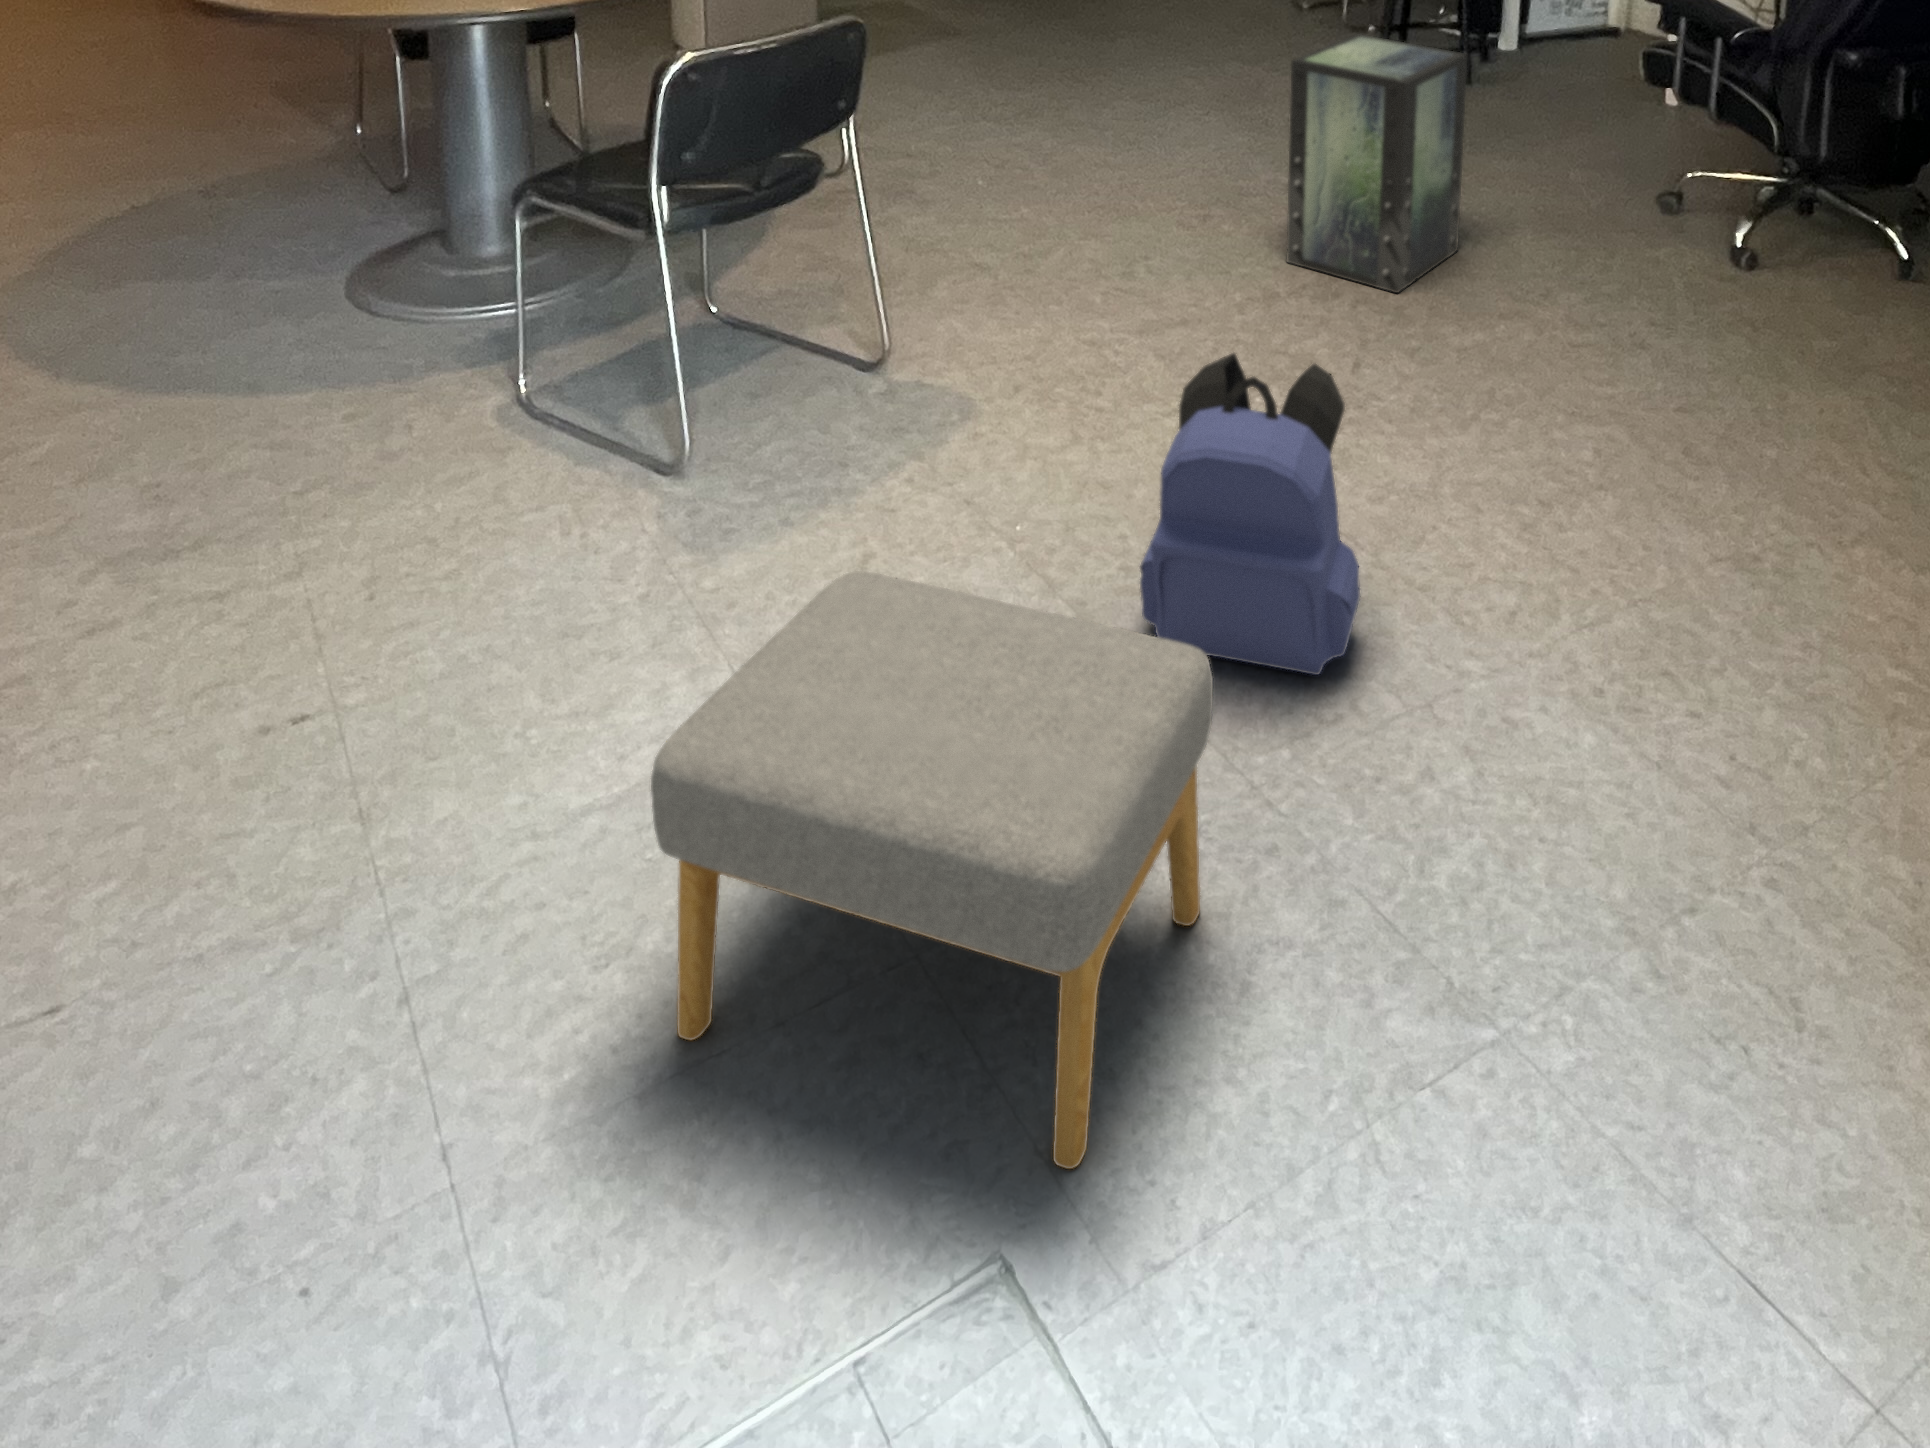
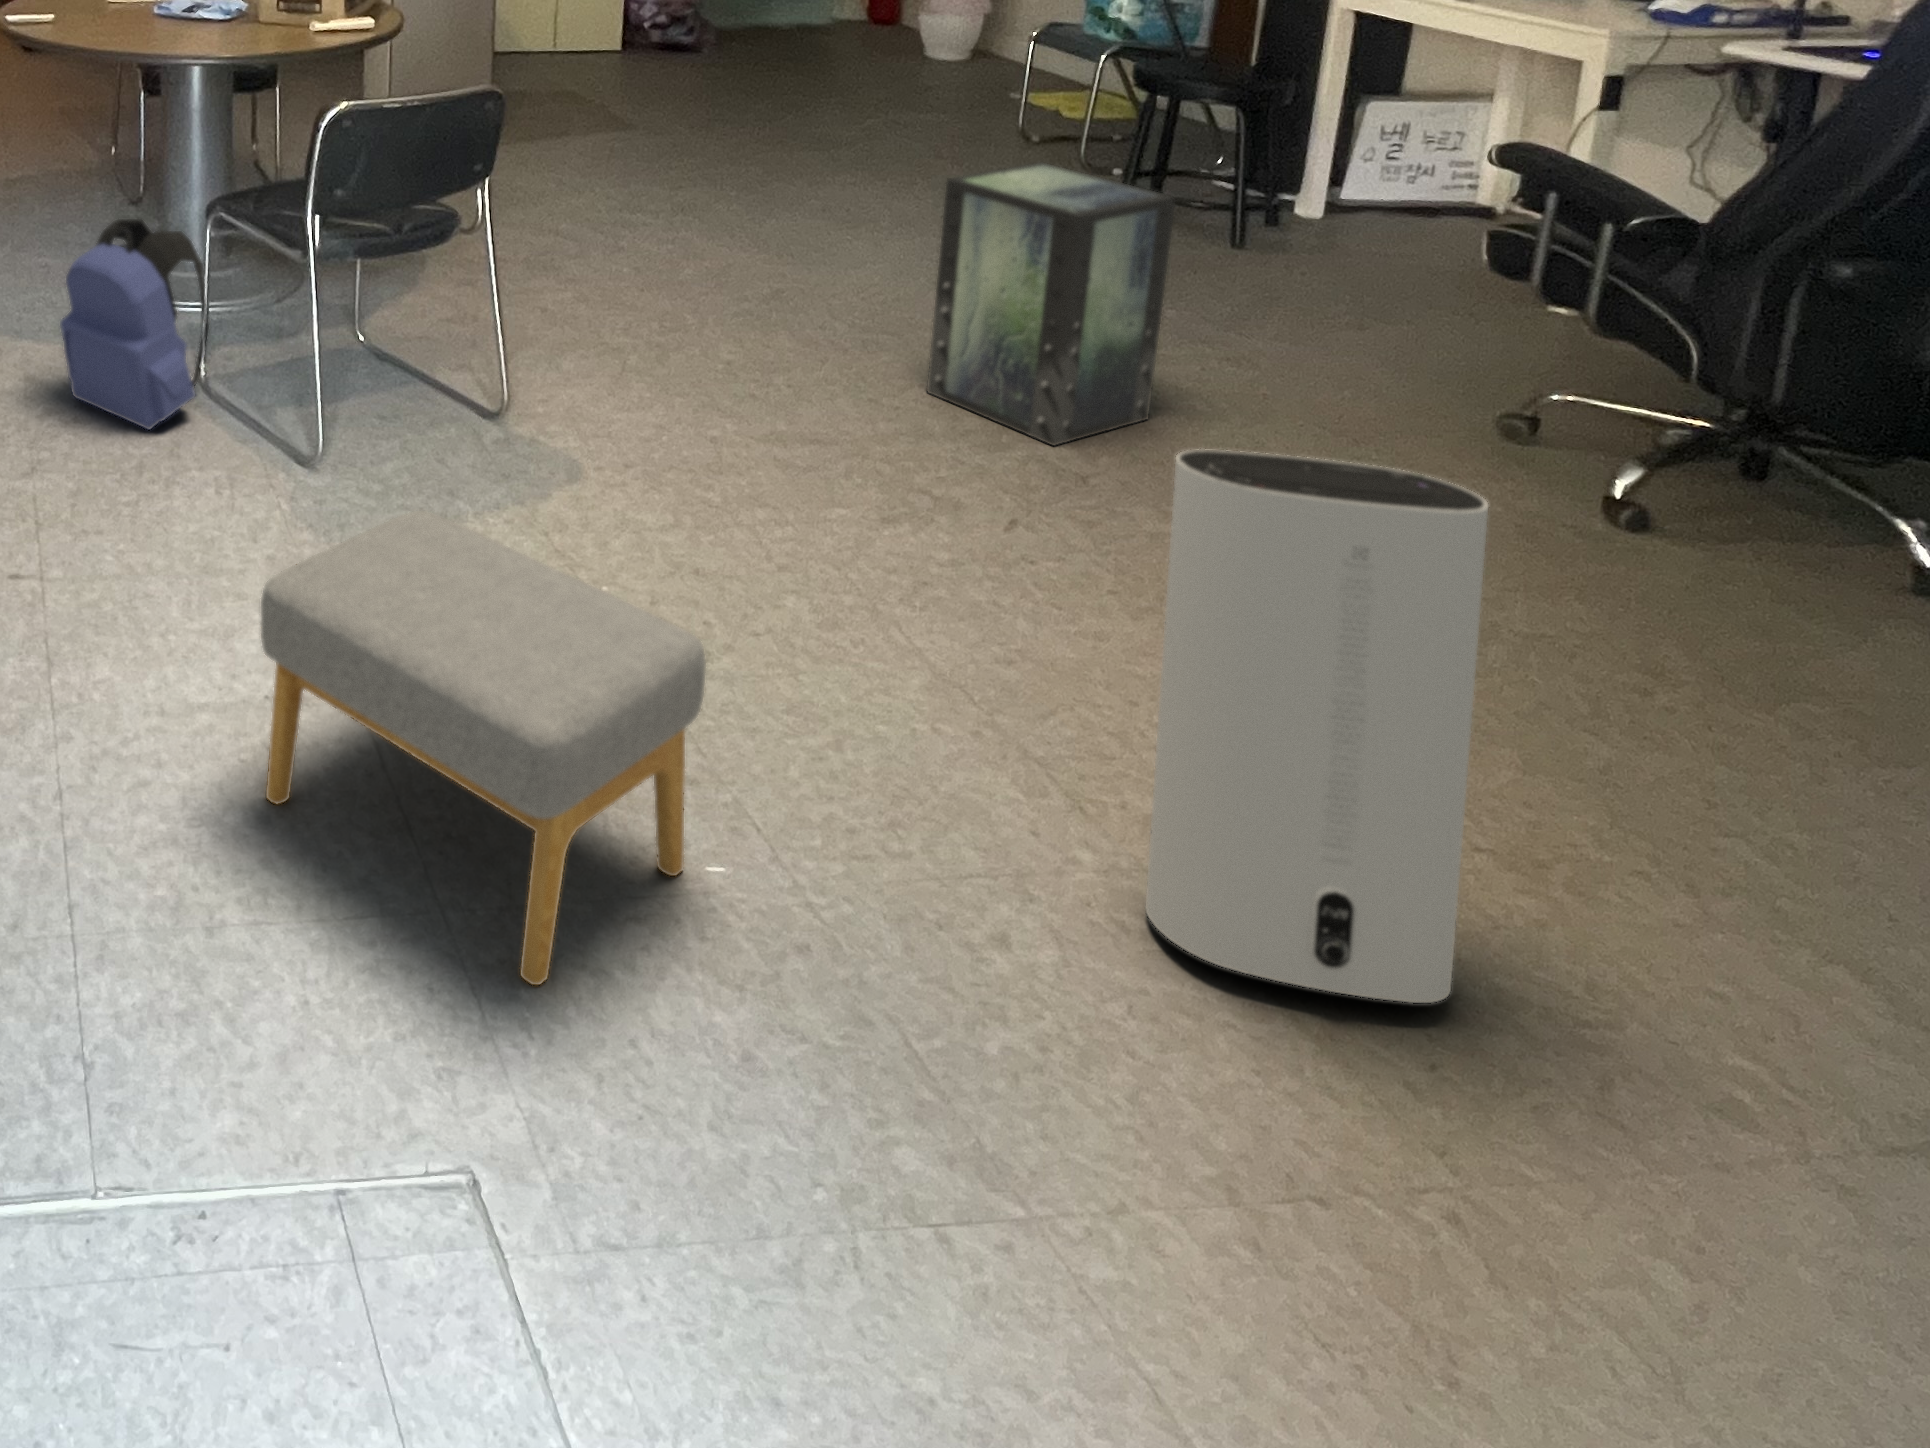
air purifier: none [1597,299,1827,808] -> present [1146,450,1488,1003]
backpack: present [1140,353,1360,675] -> present [60,219,209,429]

